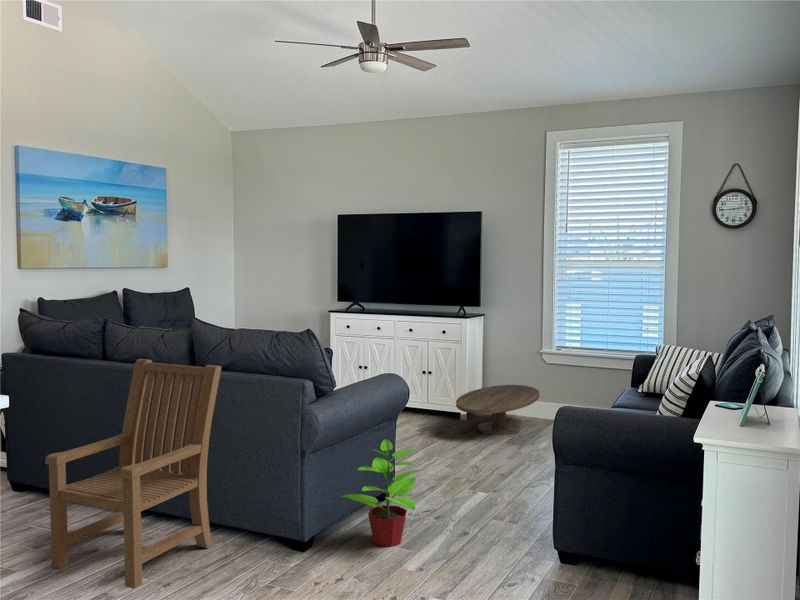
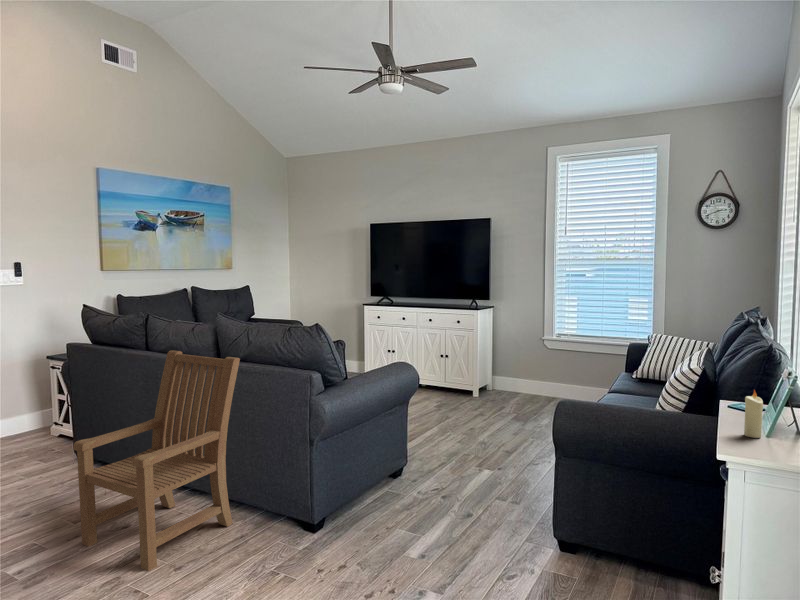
coffee table: present [456,385,539,435] -> none [469,368,543,412]
candle: none [728,386,744,430] -> present [744,390,763,438]
potted plant: present [341,439,420,546] -> none [351,426,426,528]

